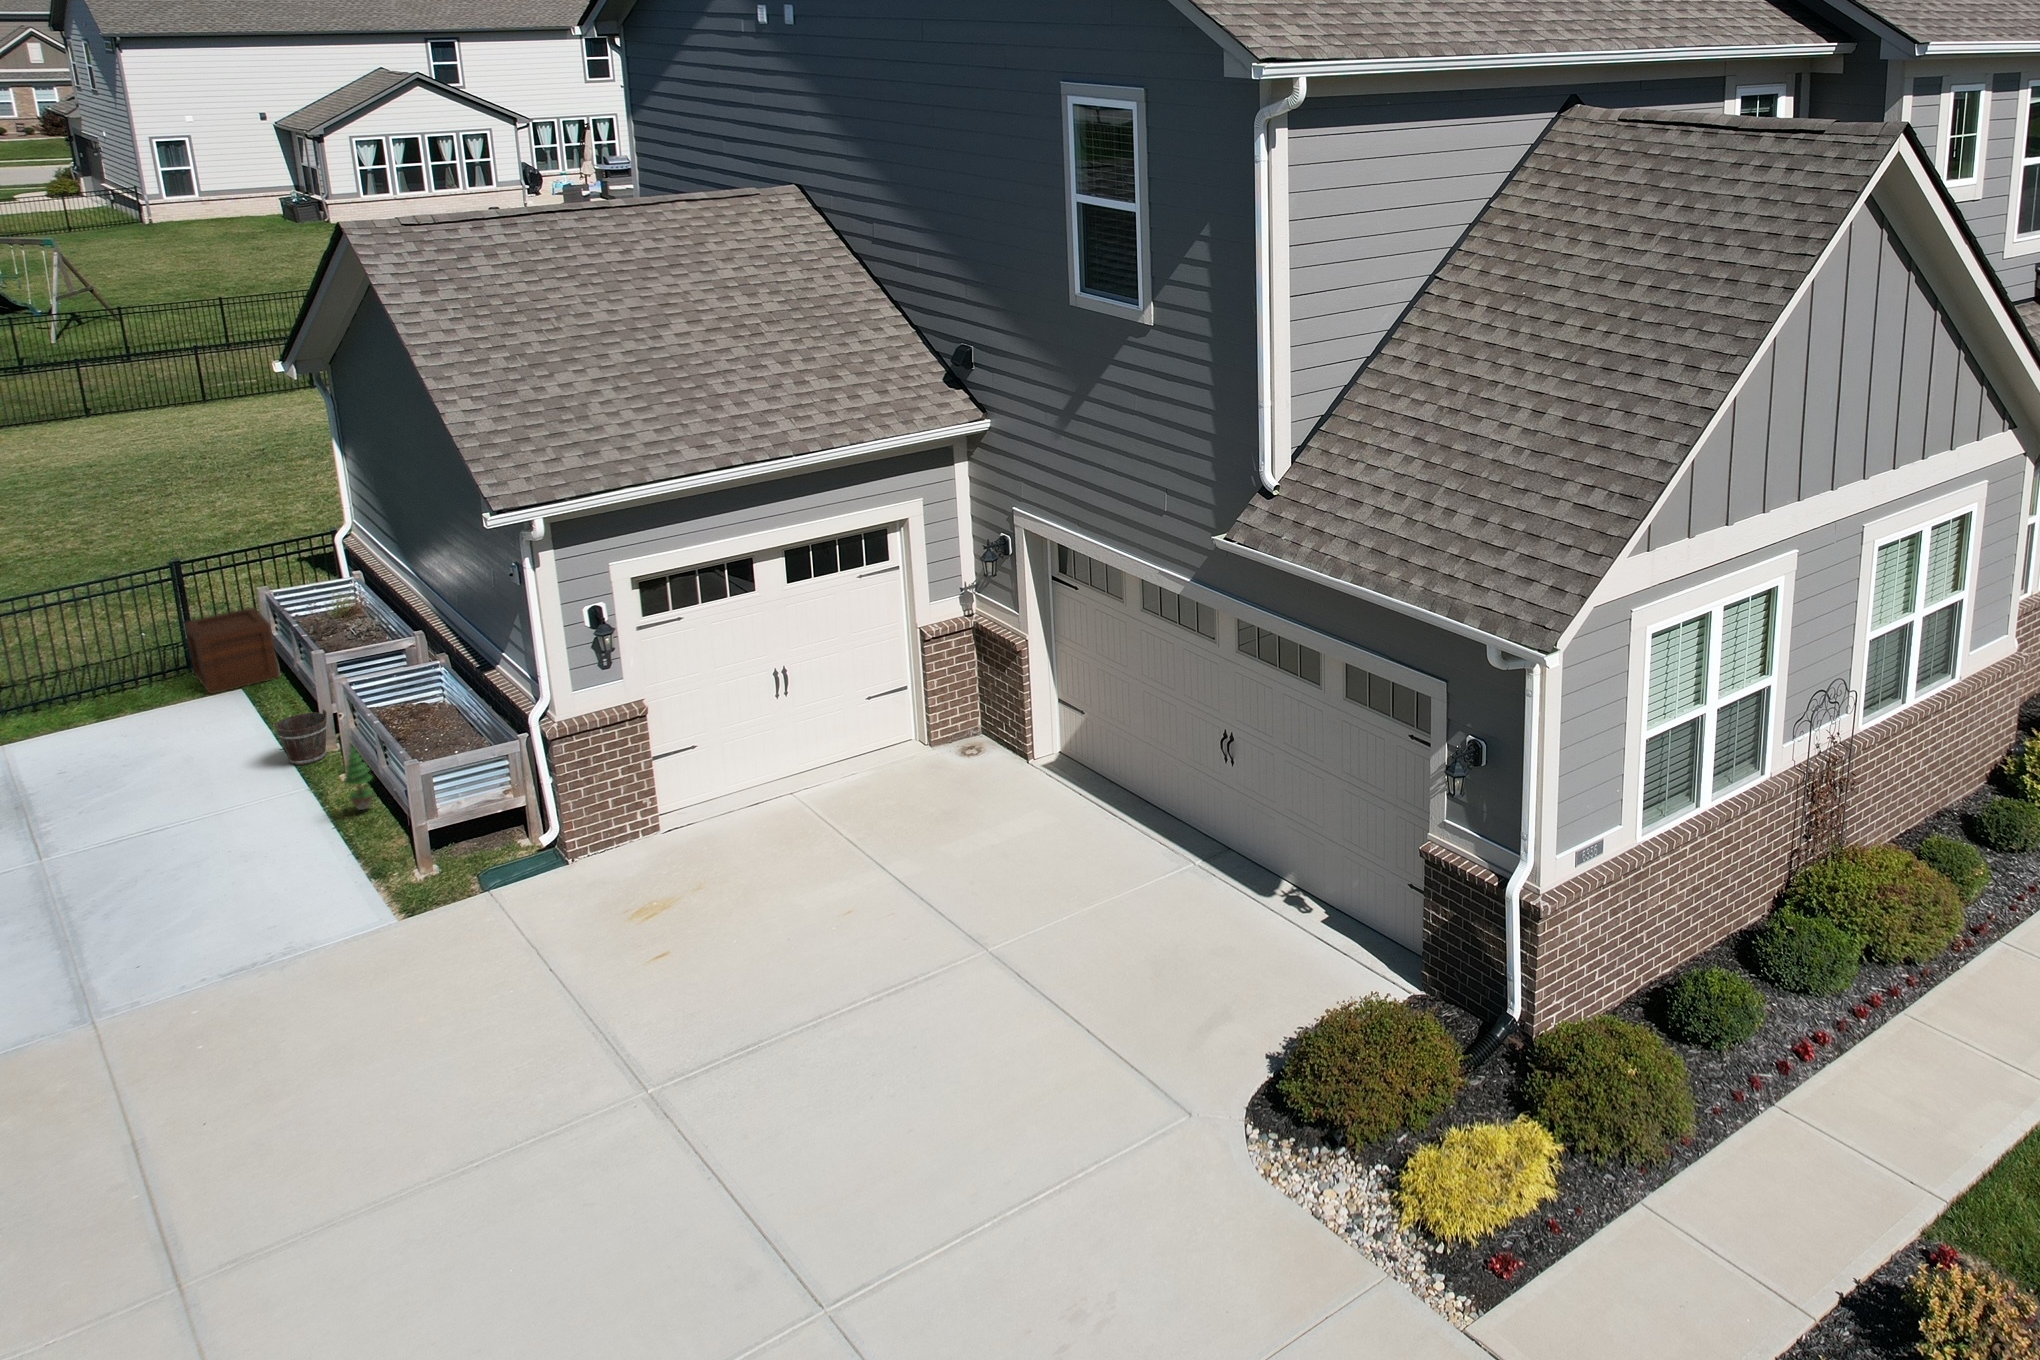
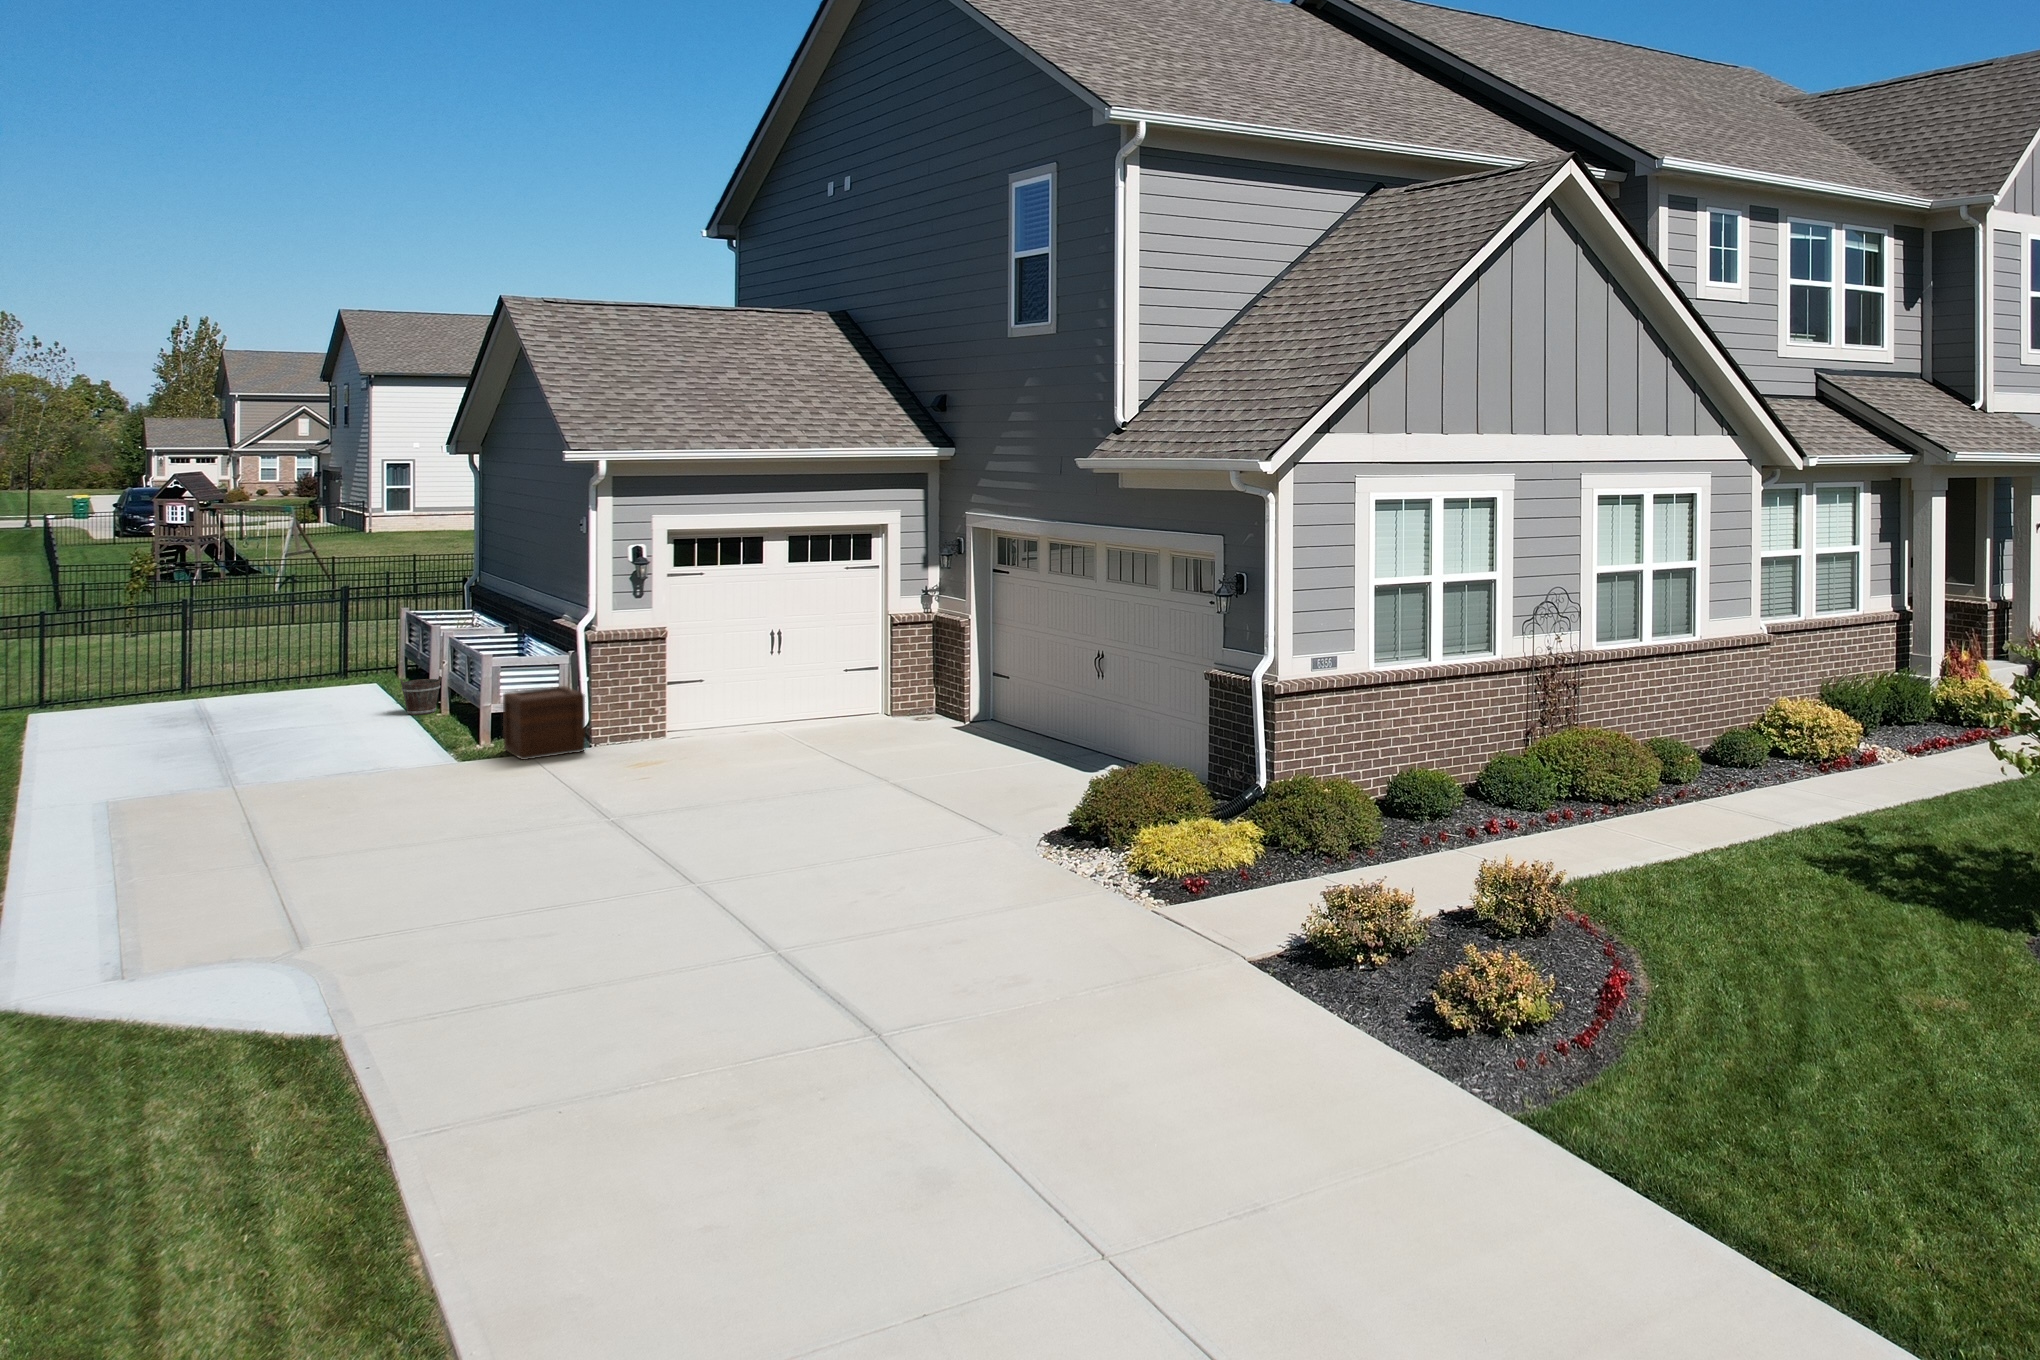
wooden crate: present [185,608,280,694] -> present [503,686,585,760]
potted tree: present [344,747,372,810] -> none [441,676,463,731]

